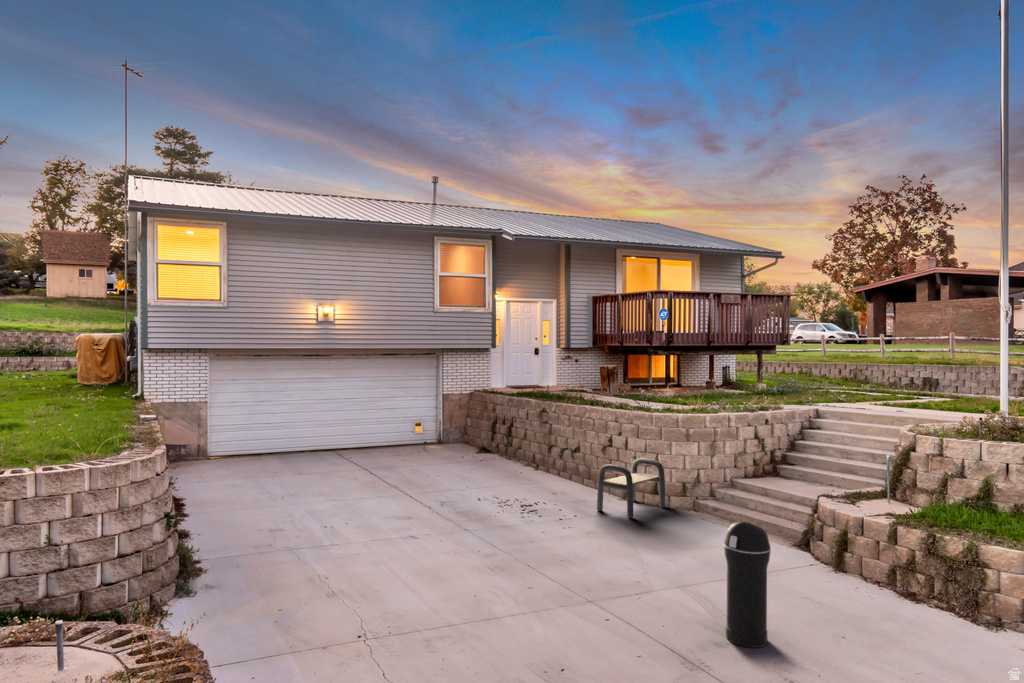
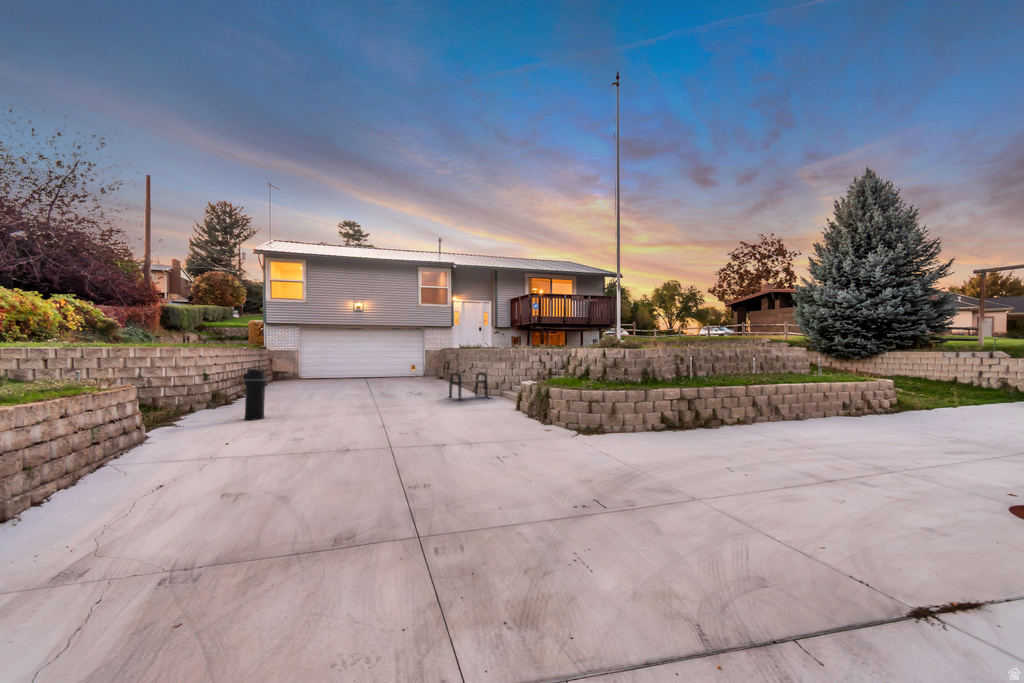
trash can: present [724,521,770,648] -> present [243,369,267,420]

